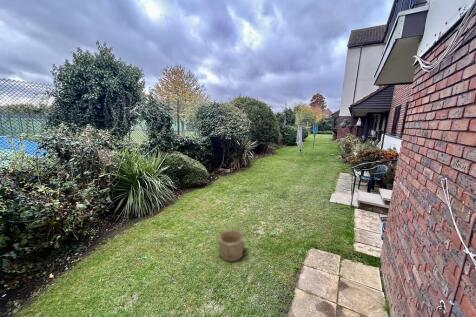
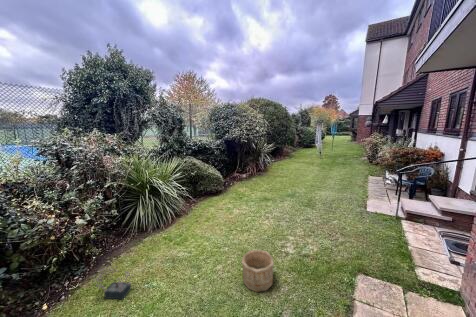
decorative plant: none [94,241,129,269] -> present [97,270,131,299]

